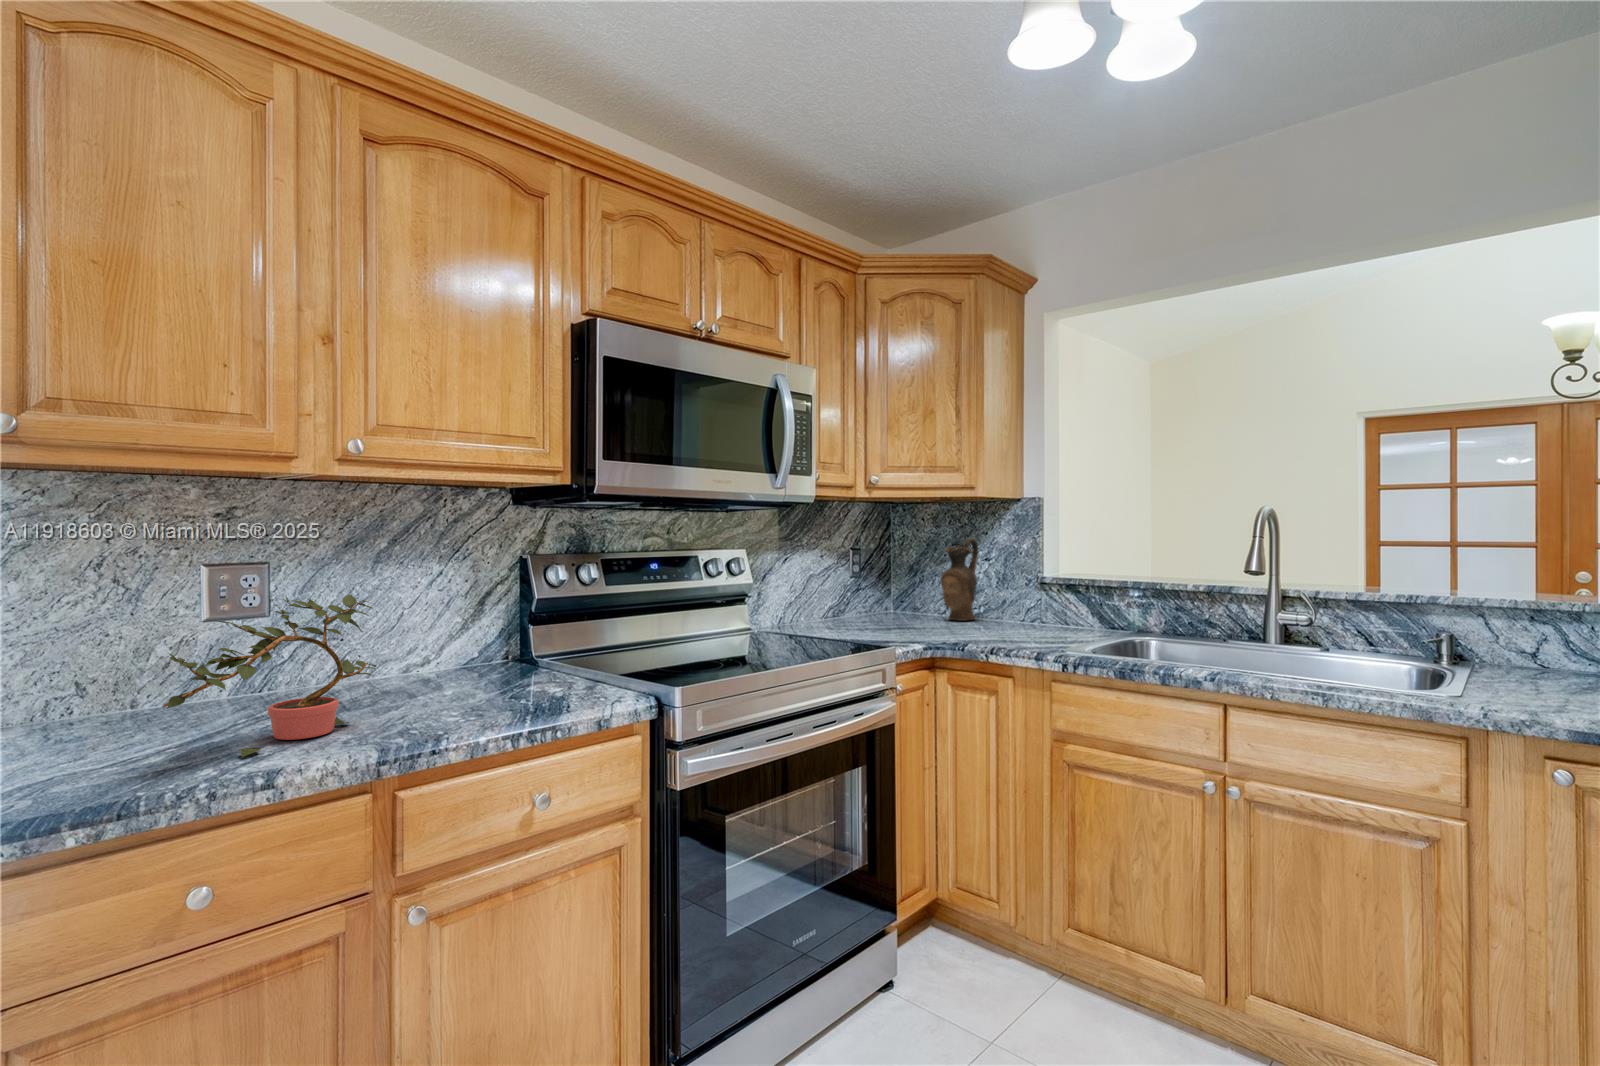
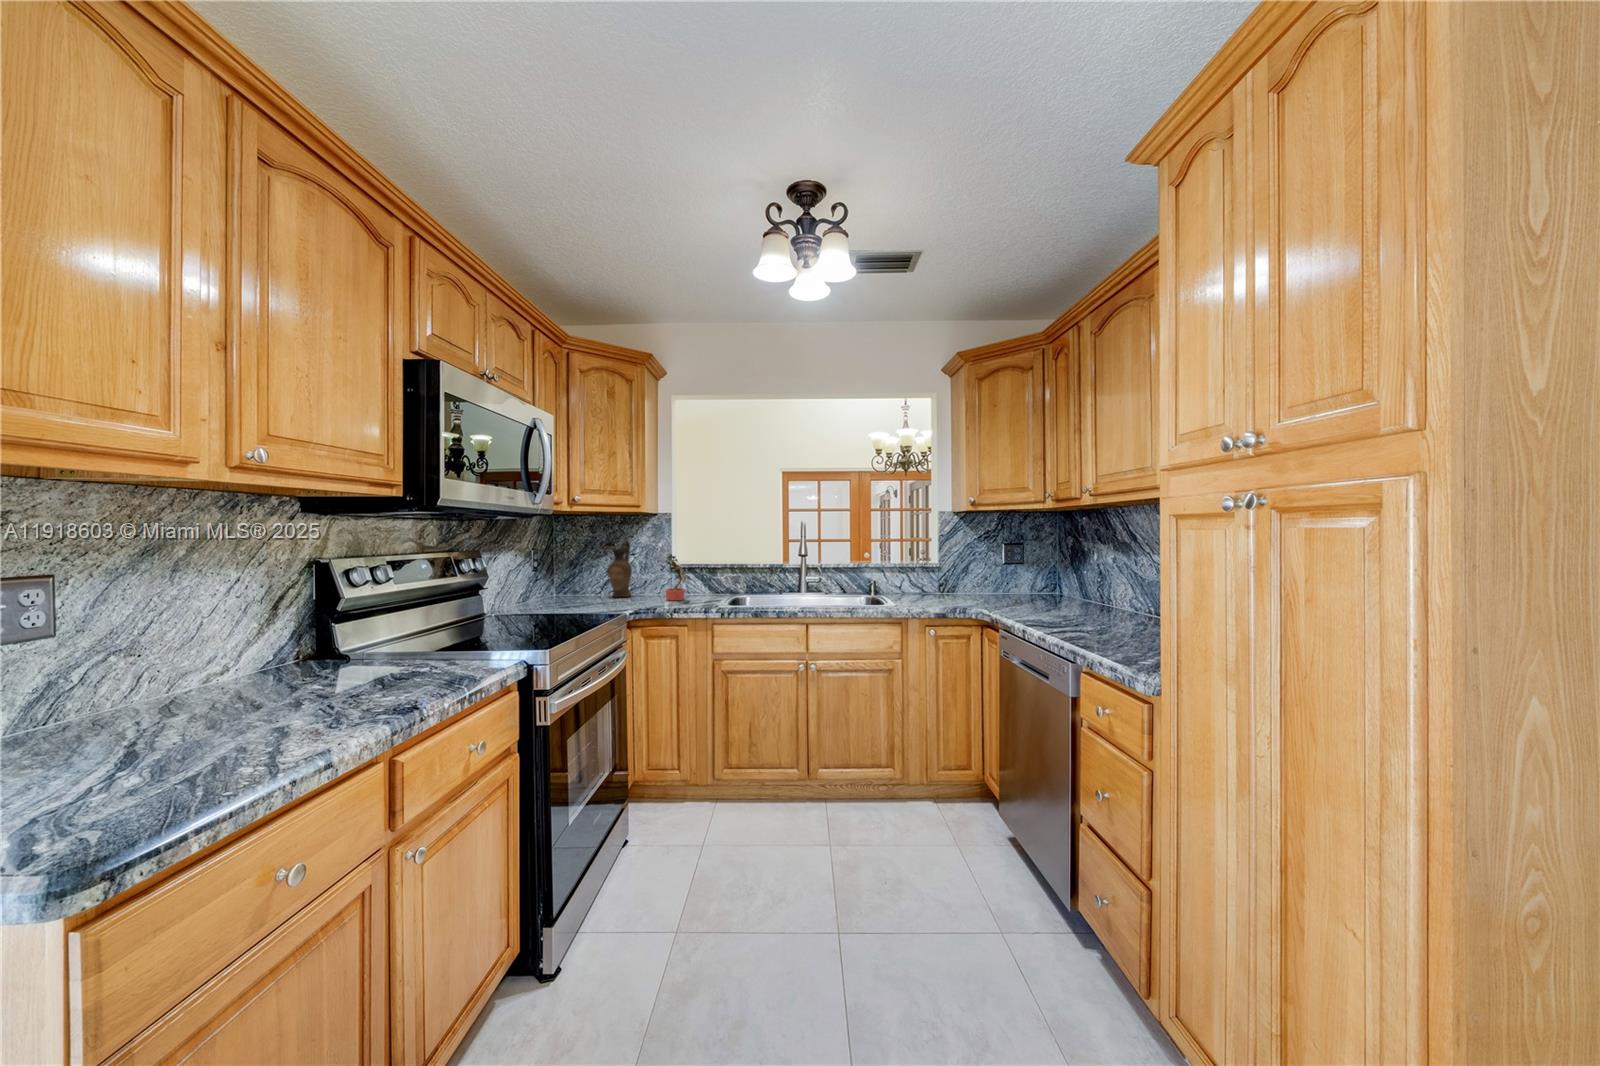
potted plant: present [162,595,376,758] -> present [665,554,690,602]

